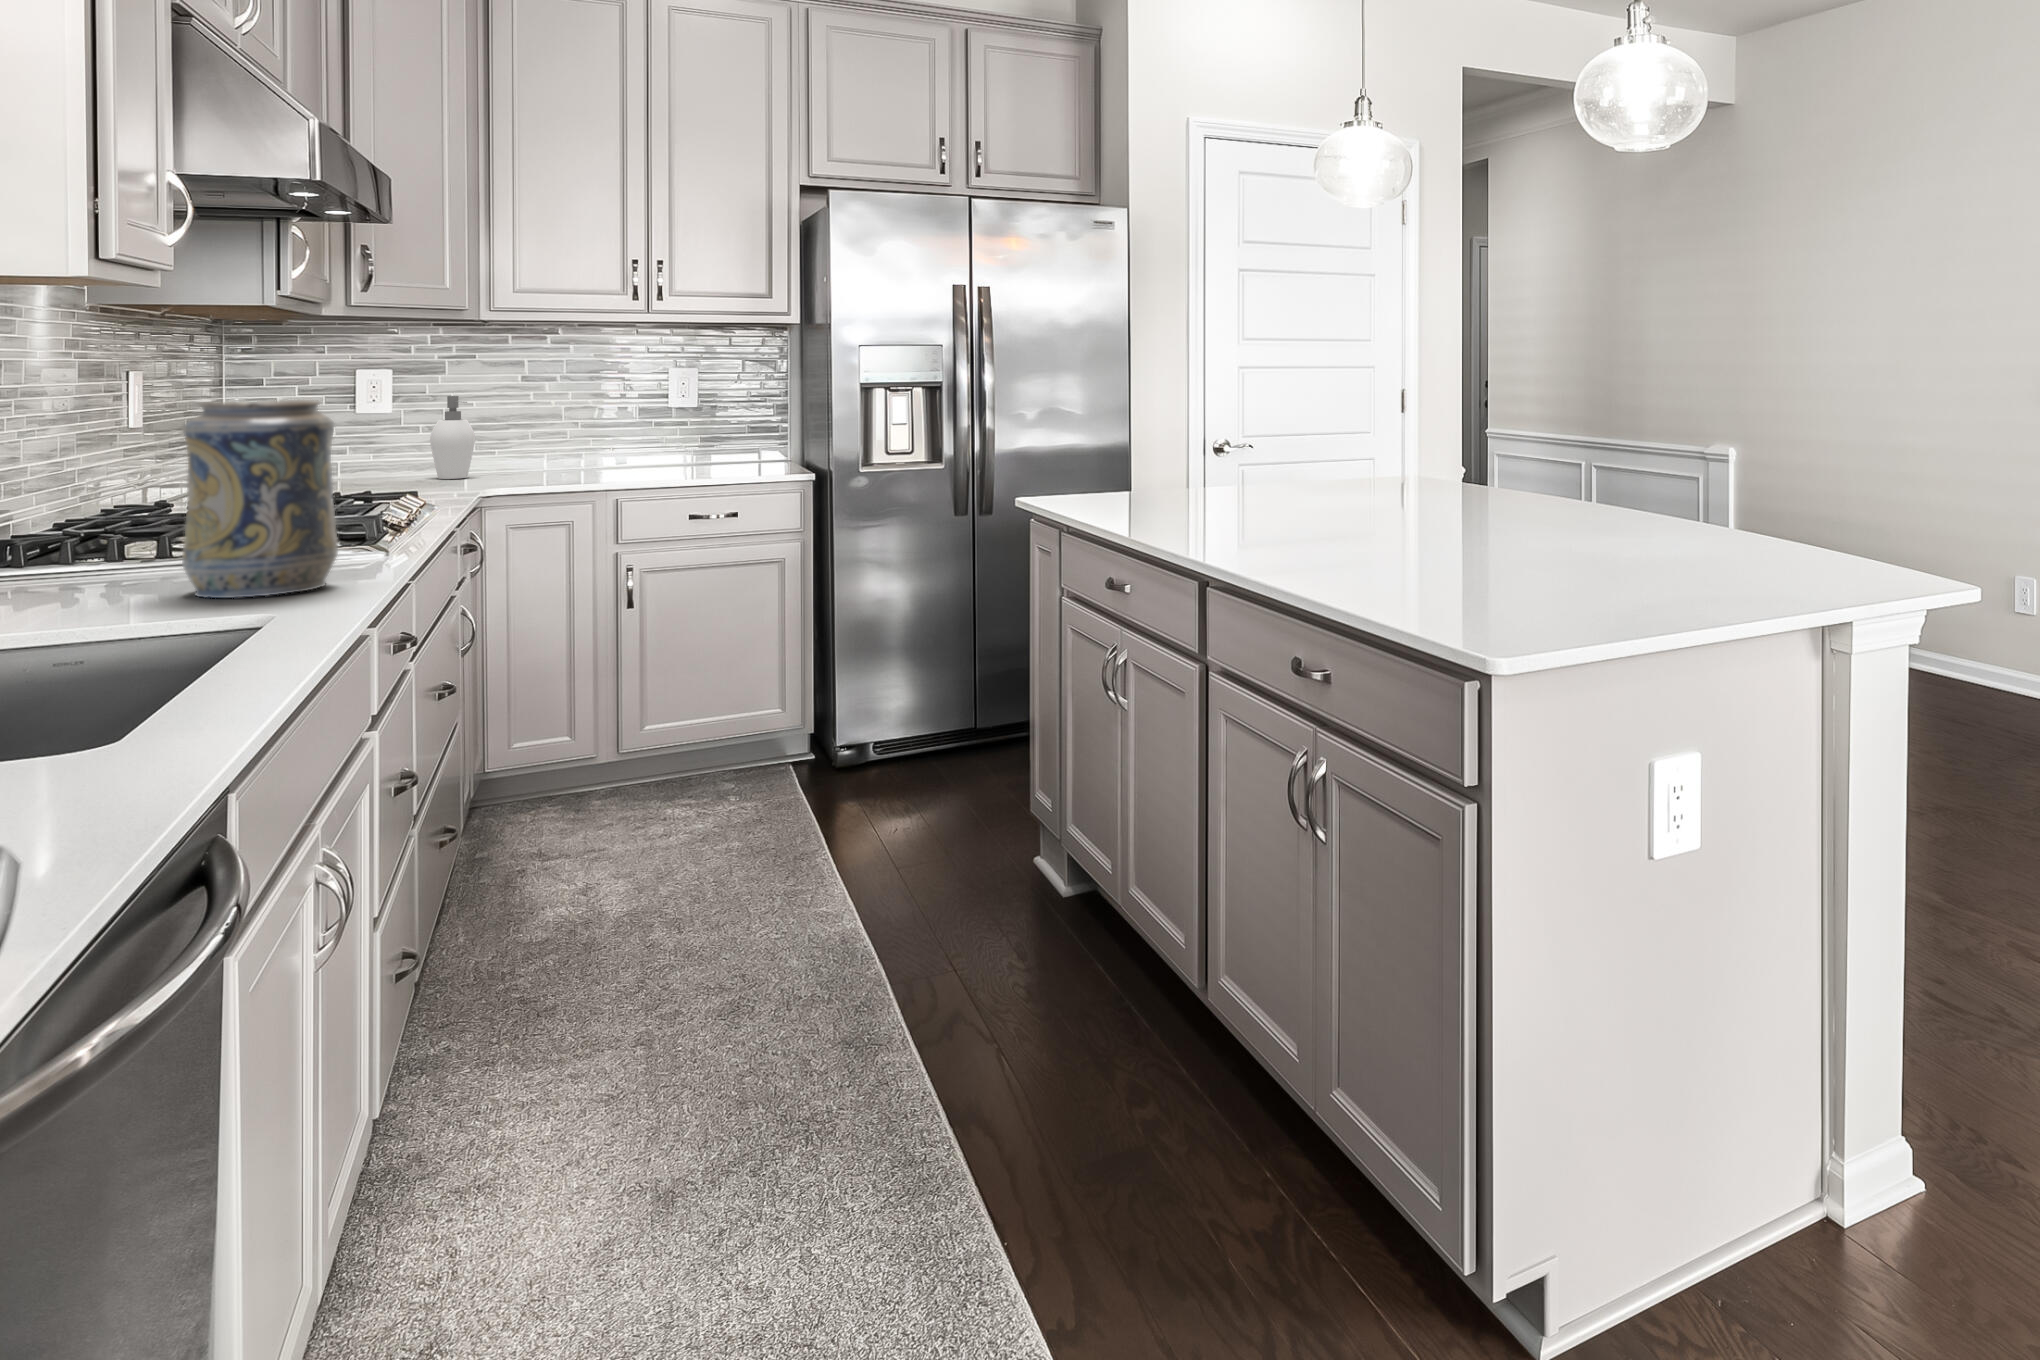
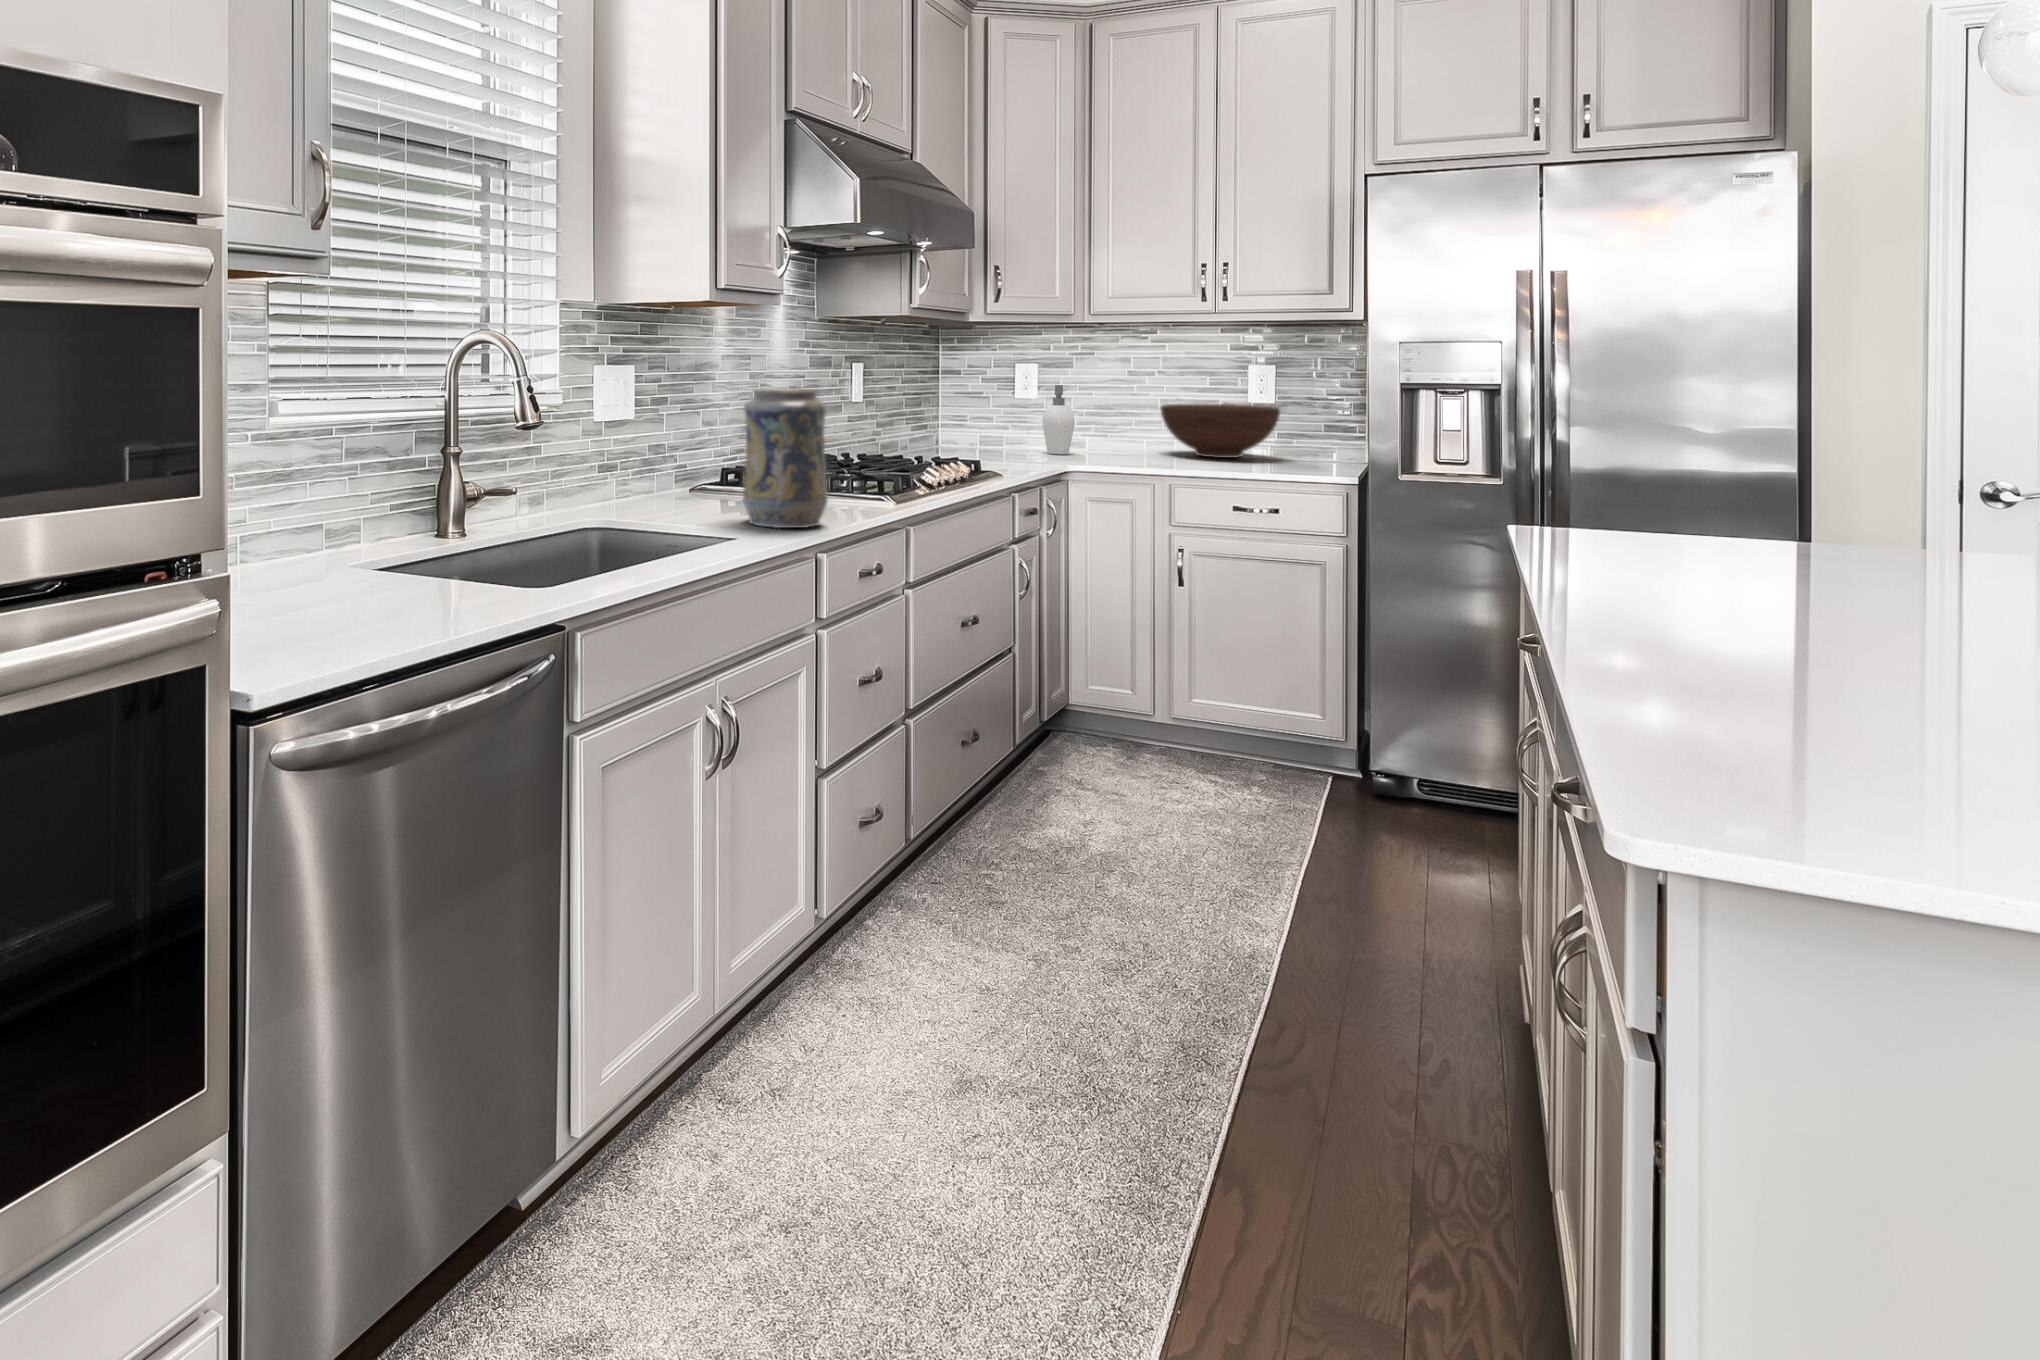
fruit bowl: none [571,411,706,469] -> present [1161,404,1280,458]

